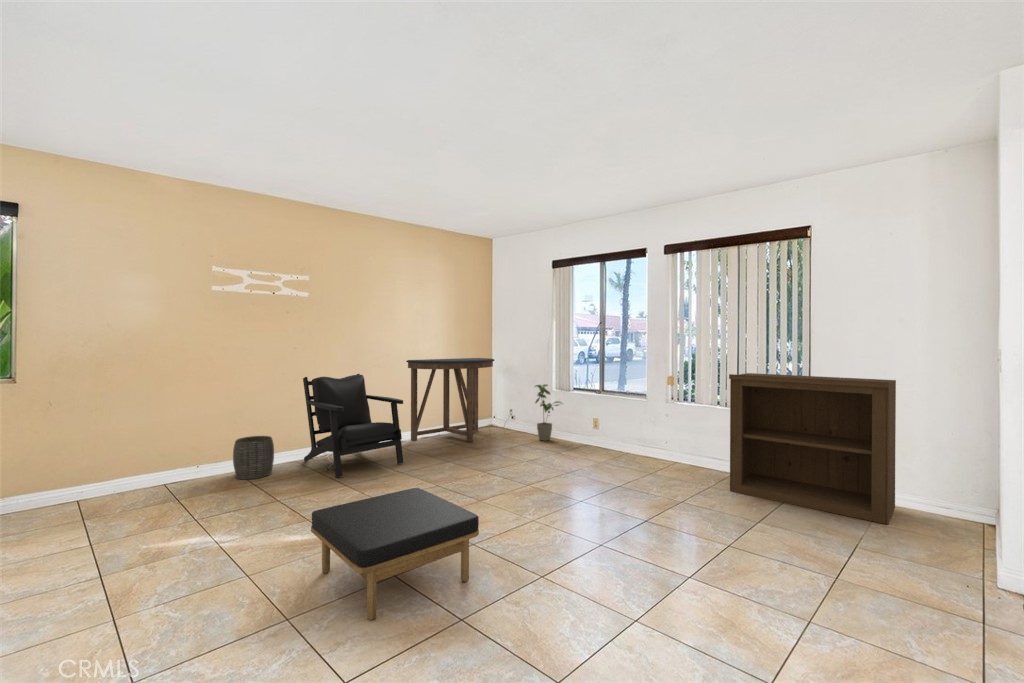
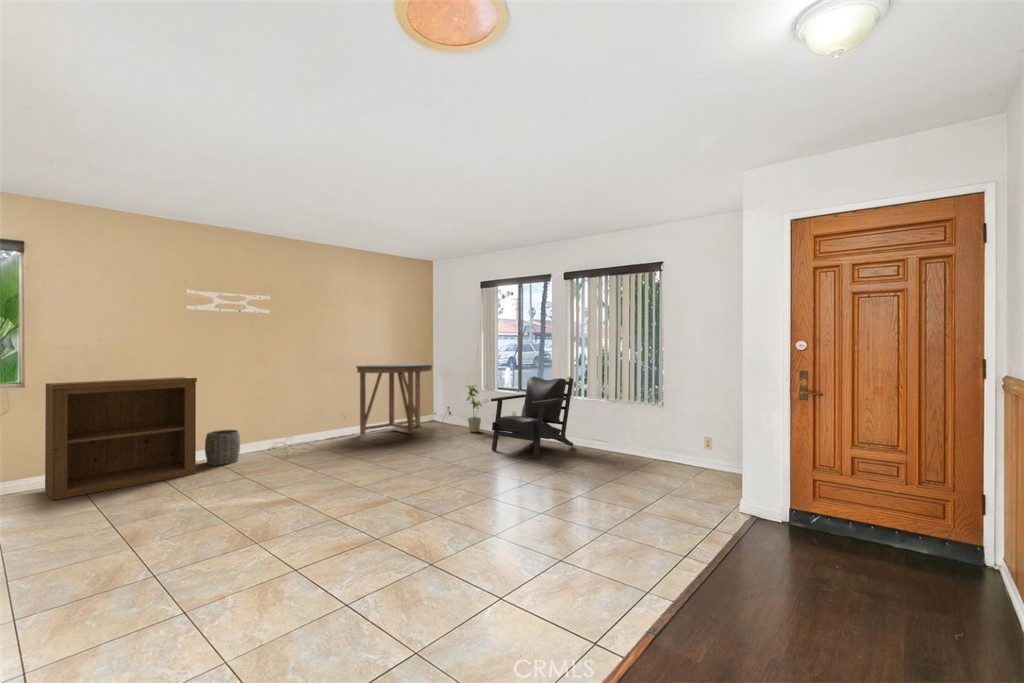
bookshelf: present [729,373,896,524] -> present [45,377,197,500]
armchair: present [303,374,403,478] -> present [491,376,573,458]
ottoman: present [311,488,479,620] -> none [271,460,394,543]

